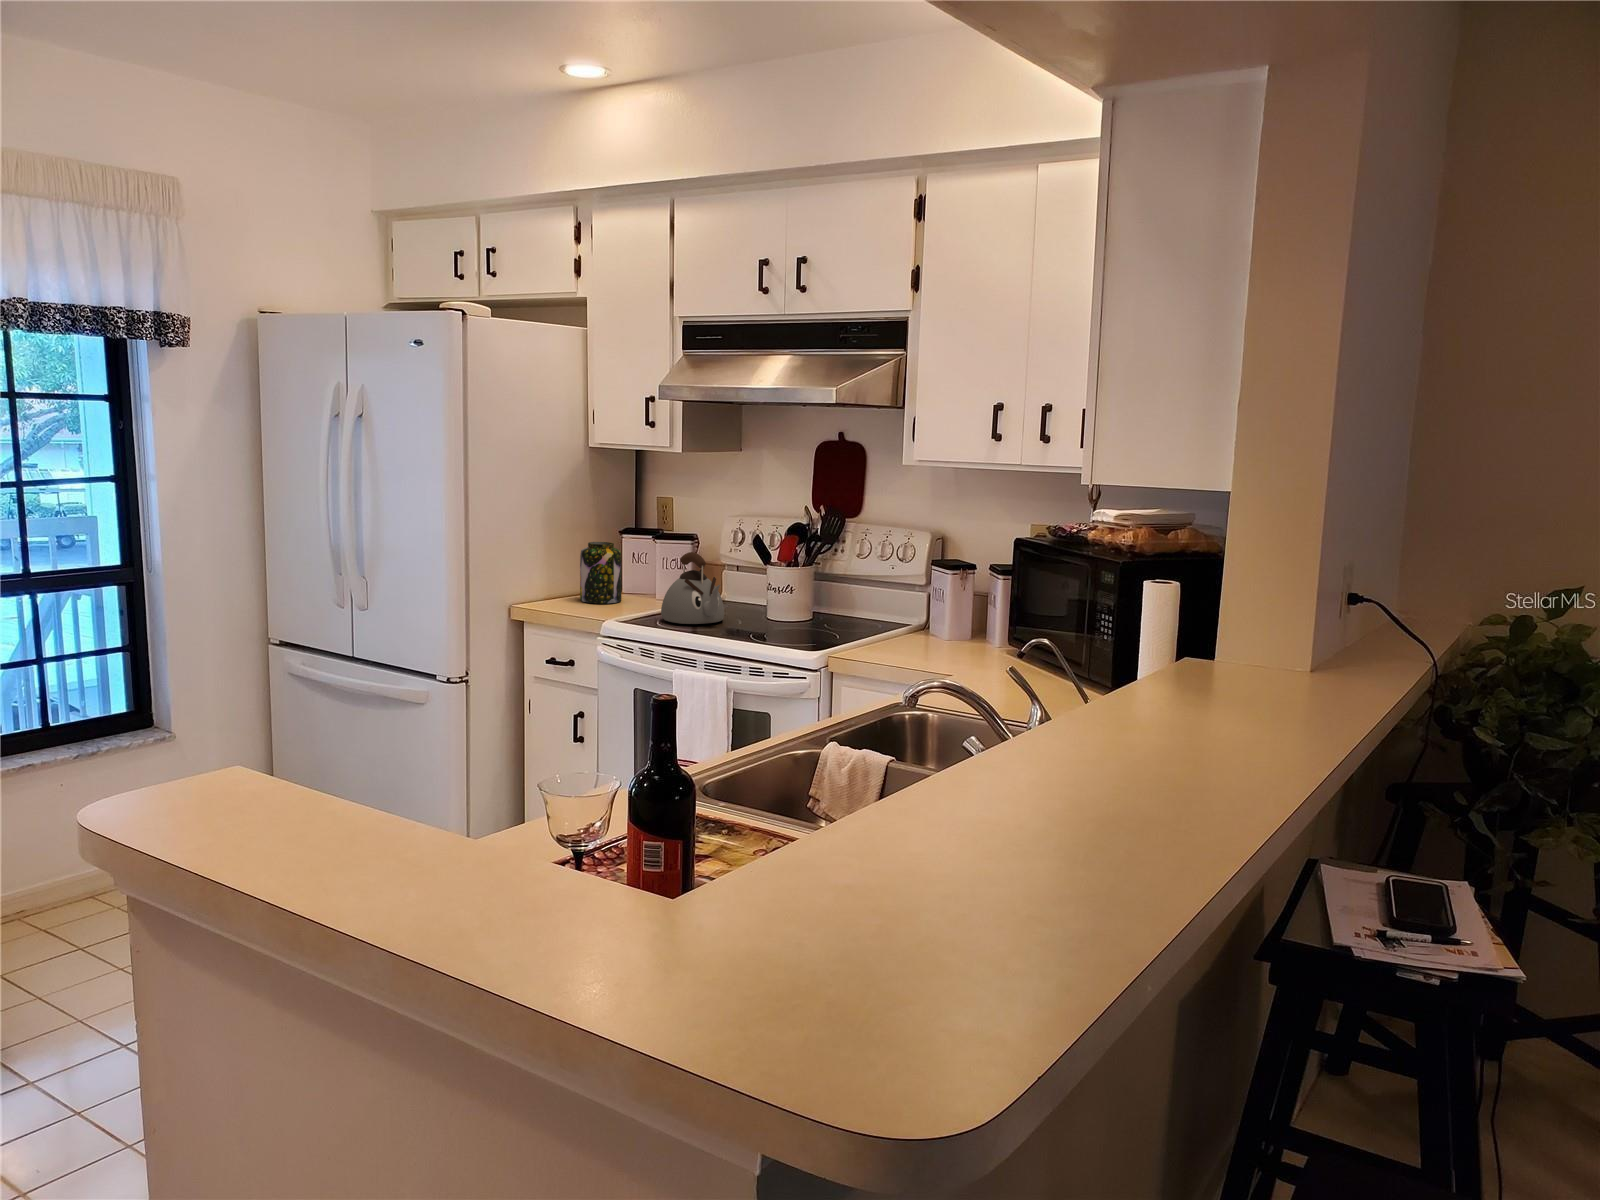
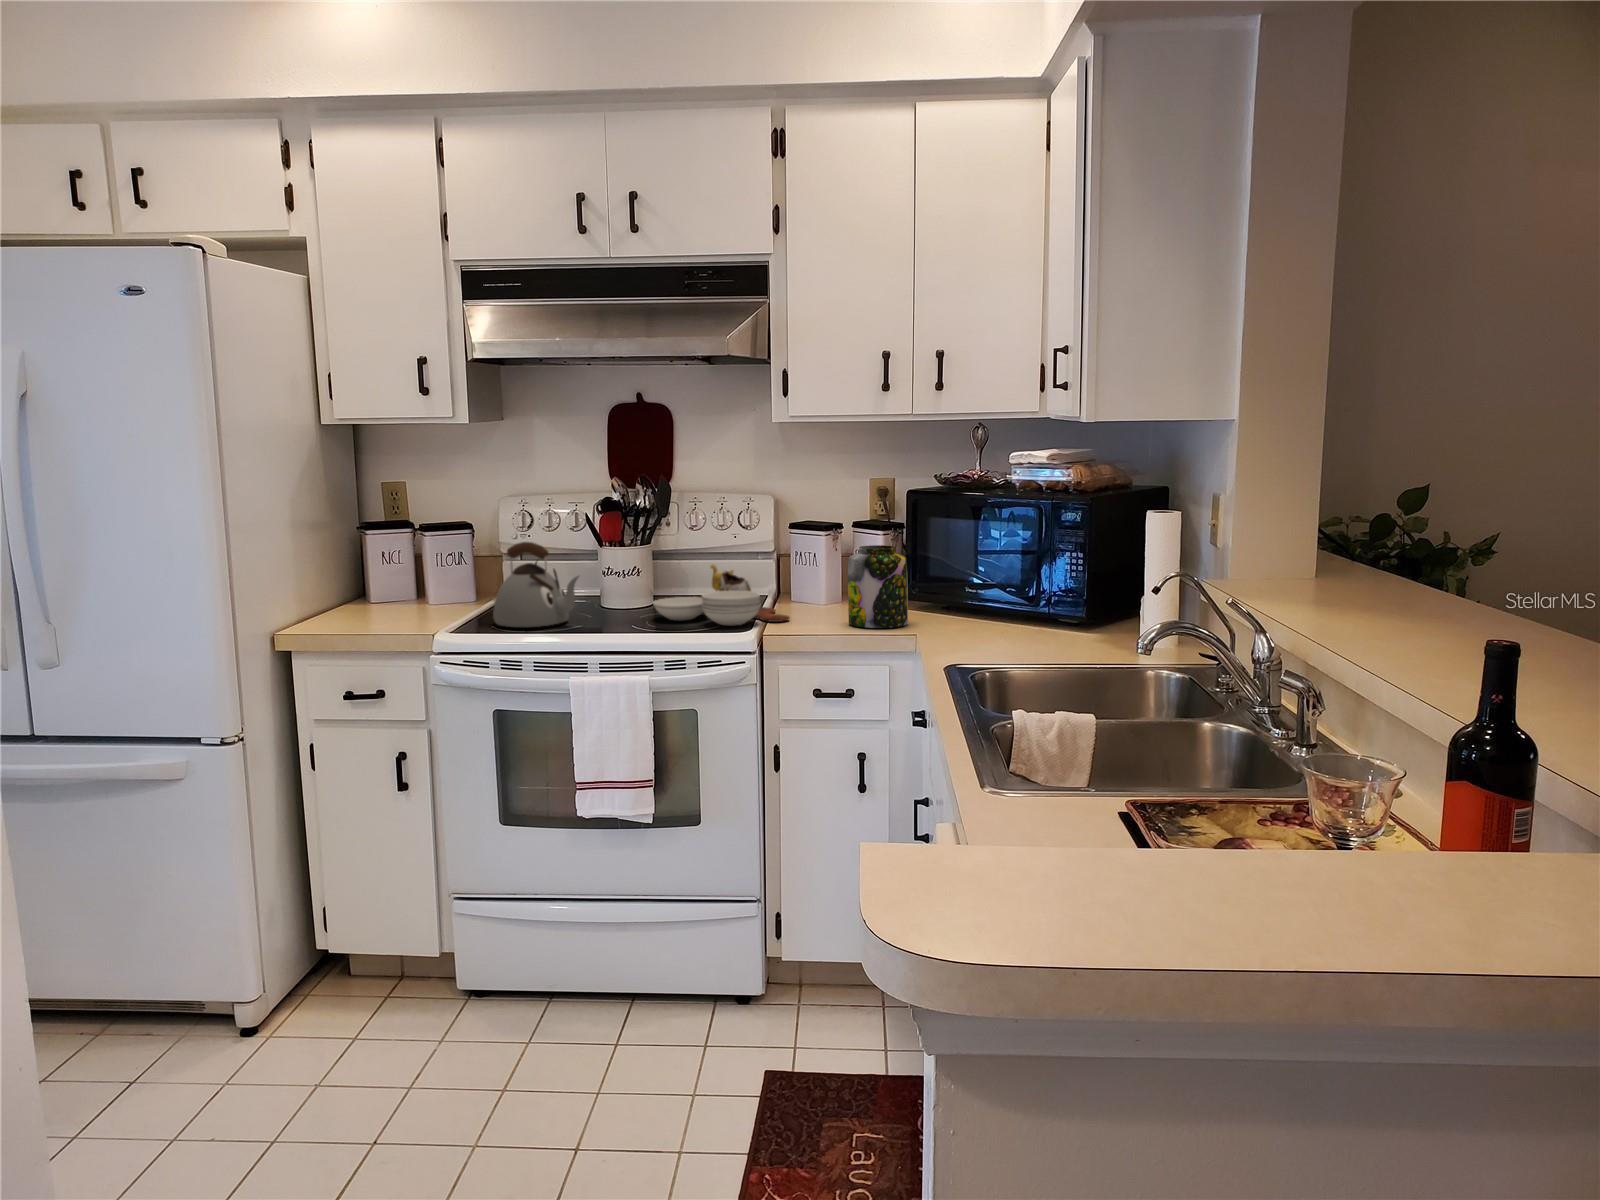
jar: present [580,542,622,604] -> present [848,545,908,628]
cutting board: none [783,589,894,647] -> present [653,565,790,625]

